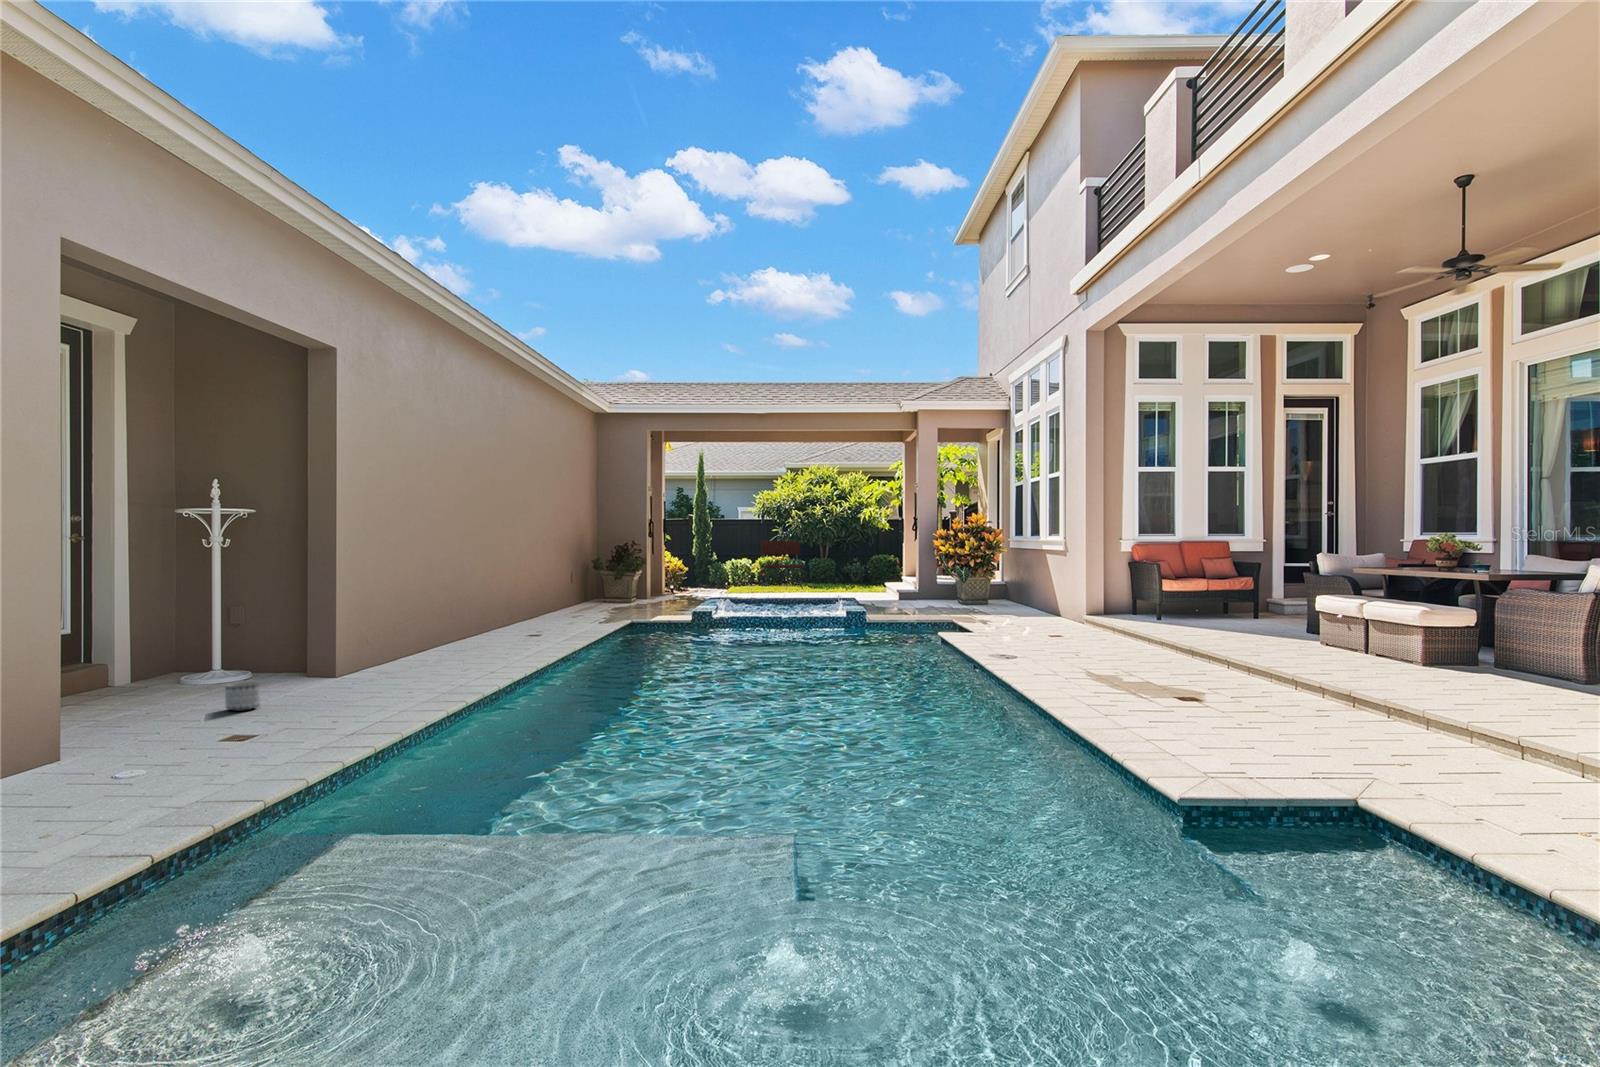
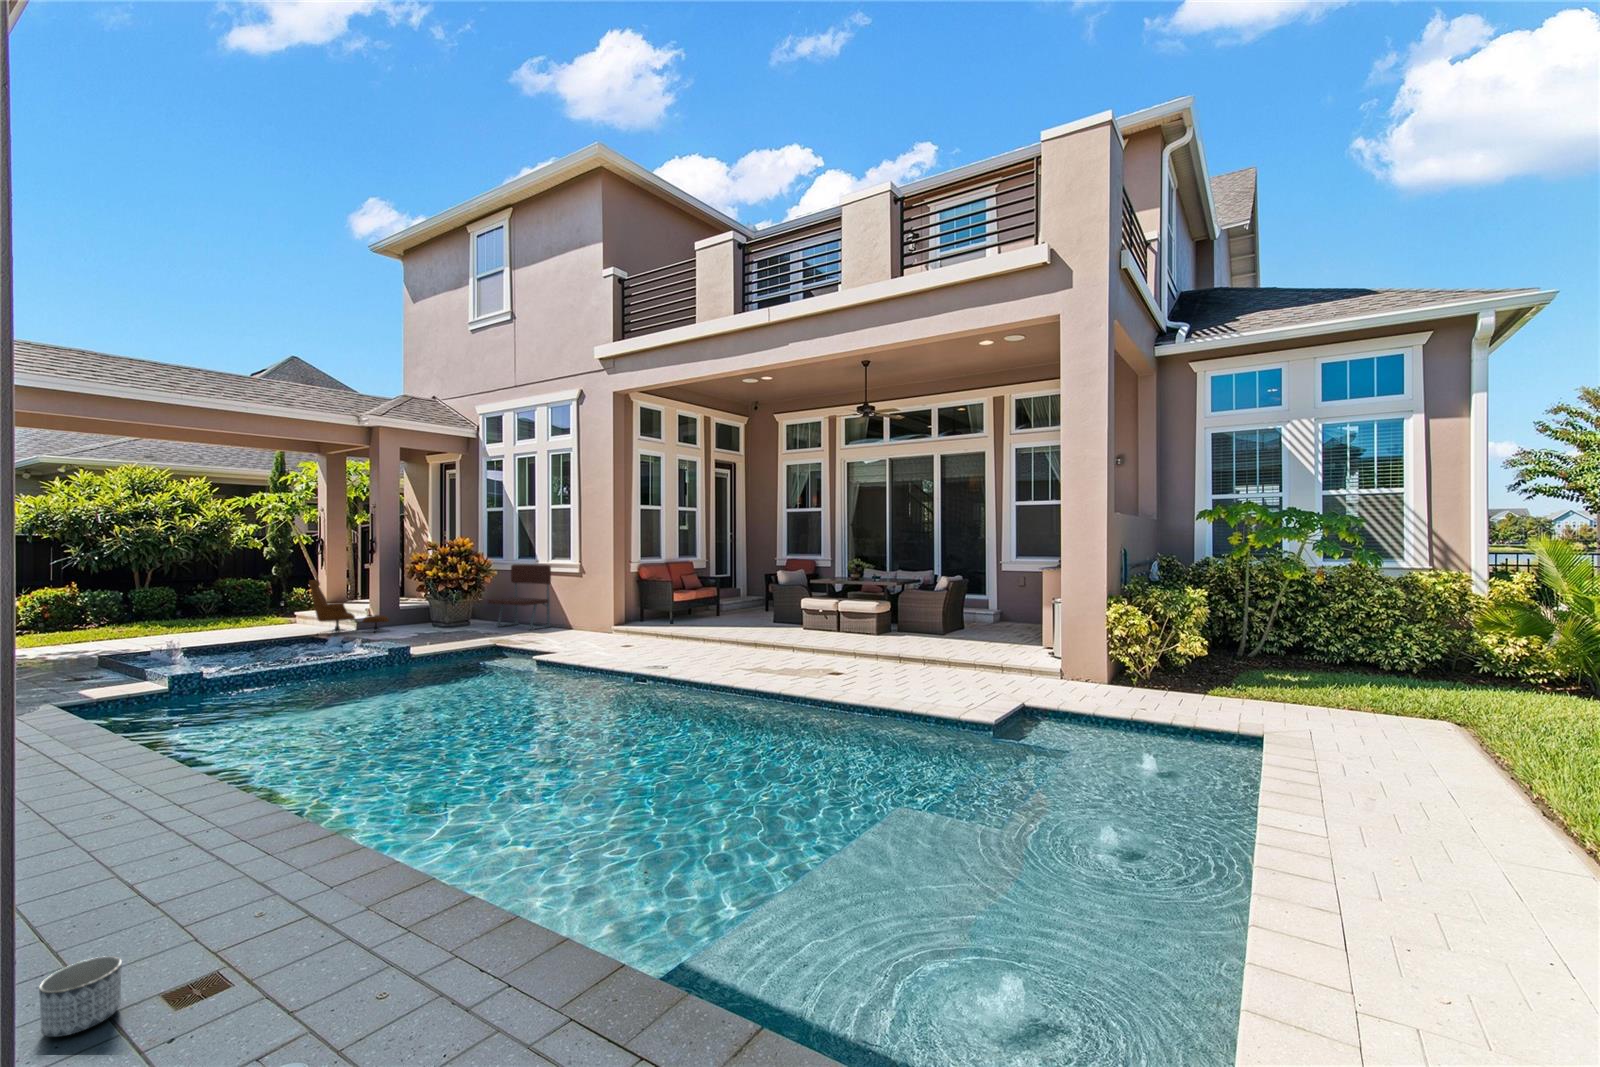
bench: present [761,541,803,586] -> present [488,564,551,630]
lounge chair: none [860,552,918,603] -> present [309,580,389,633]

